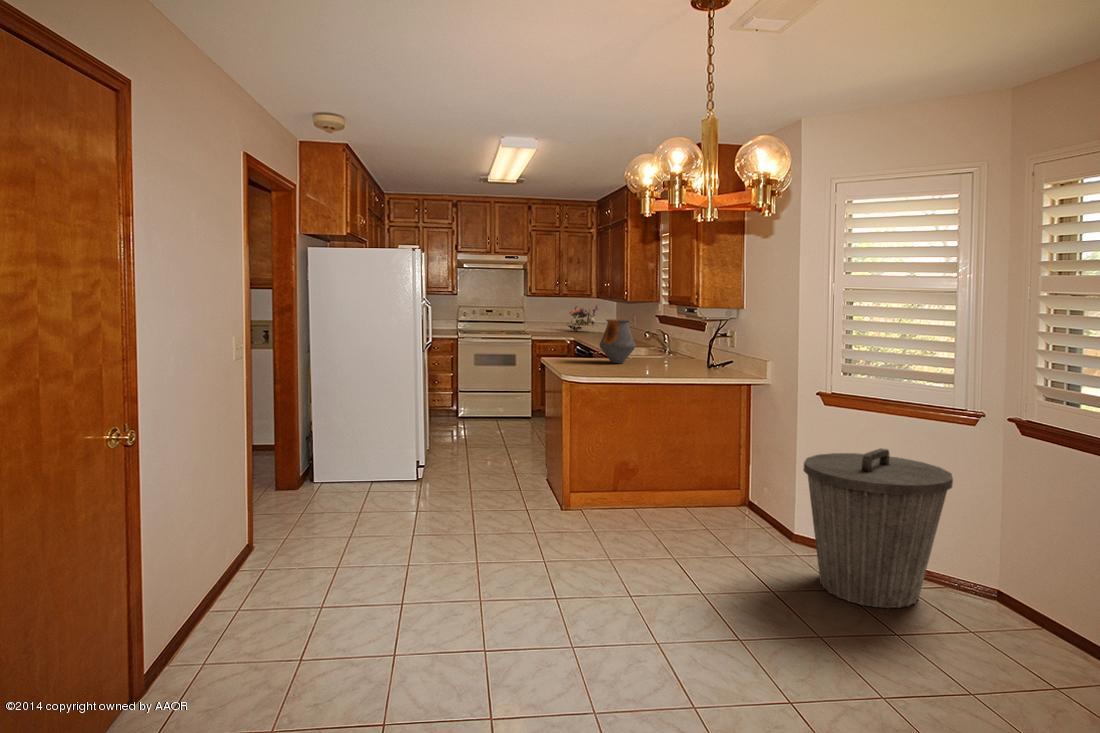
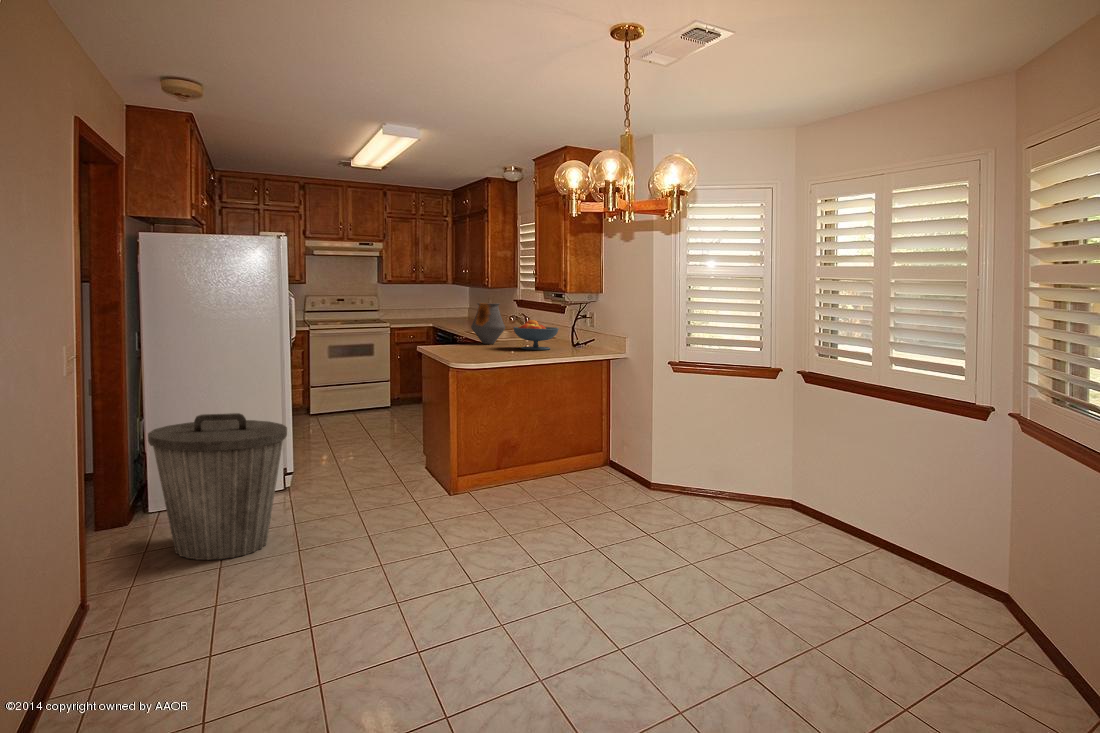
flower arrangement: present [567,305,598,331] -> none [418,293,453,320]
fruit bowl: none [641,339,692,372] -> present [513,320,559,350]
trash can: present [803,448,953,608] -> present [148,413,287,560]

